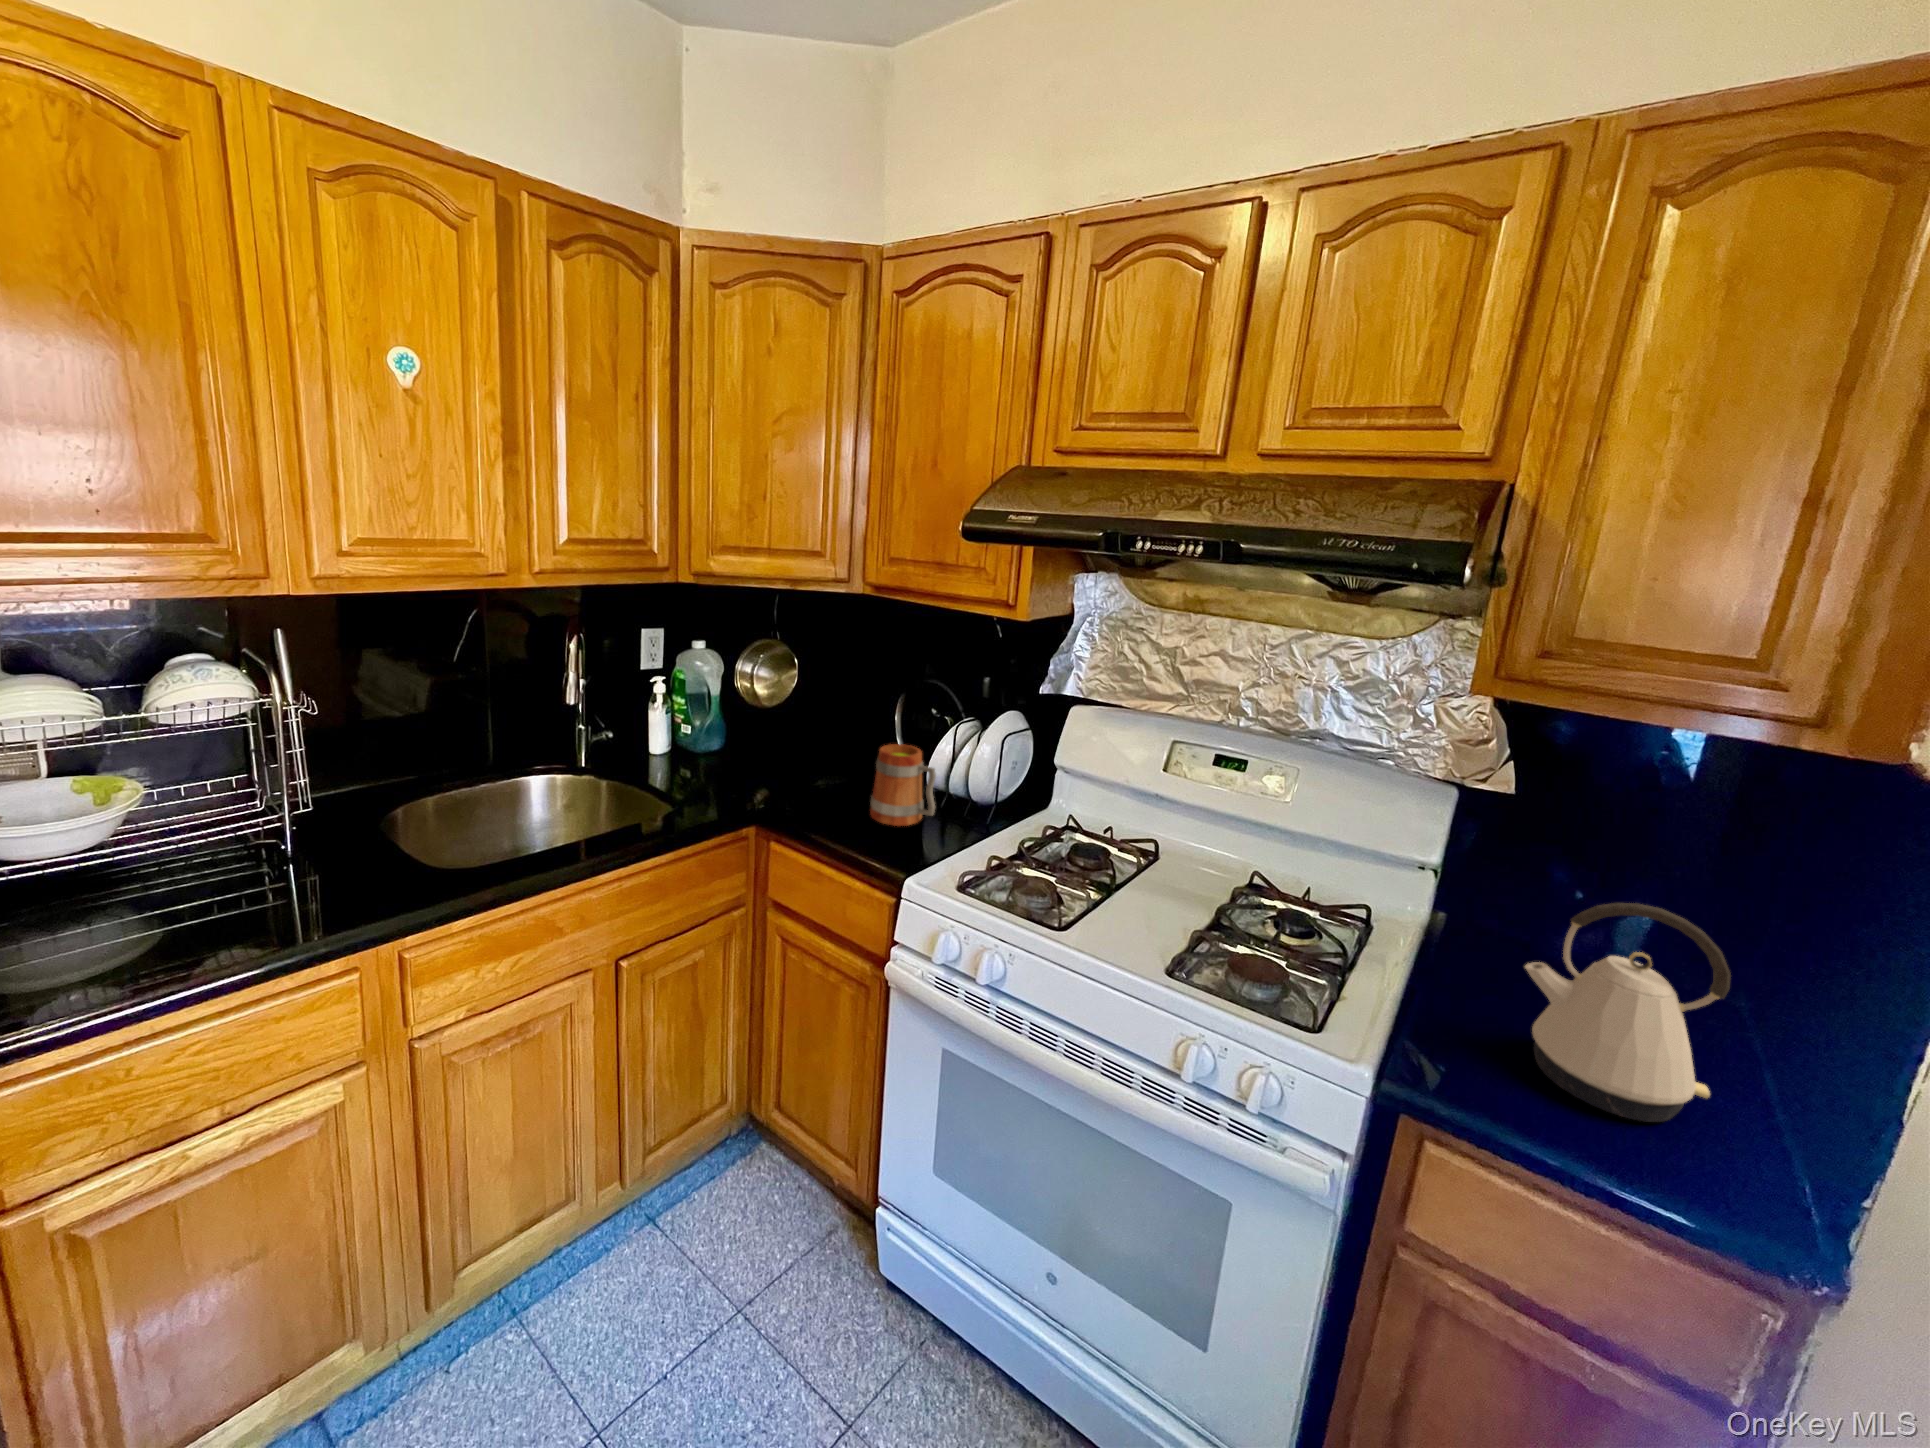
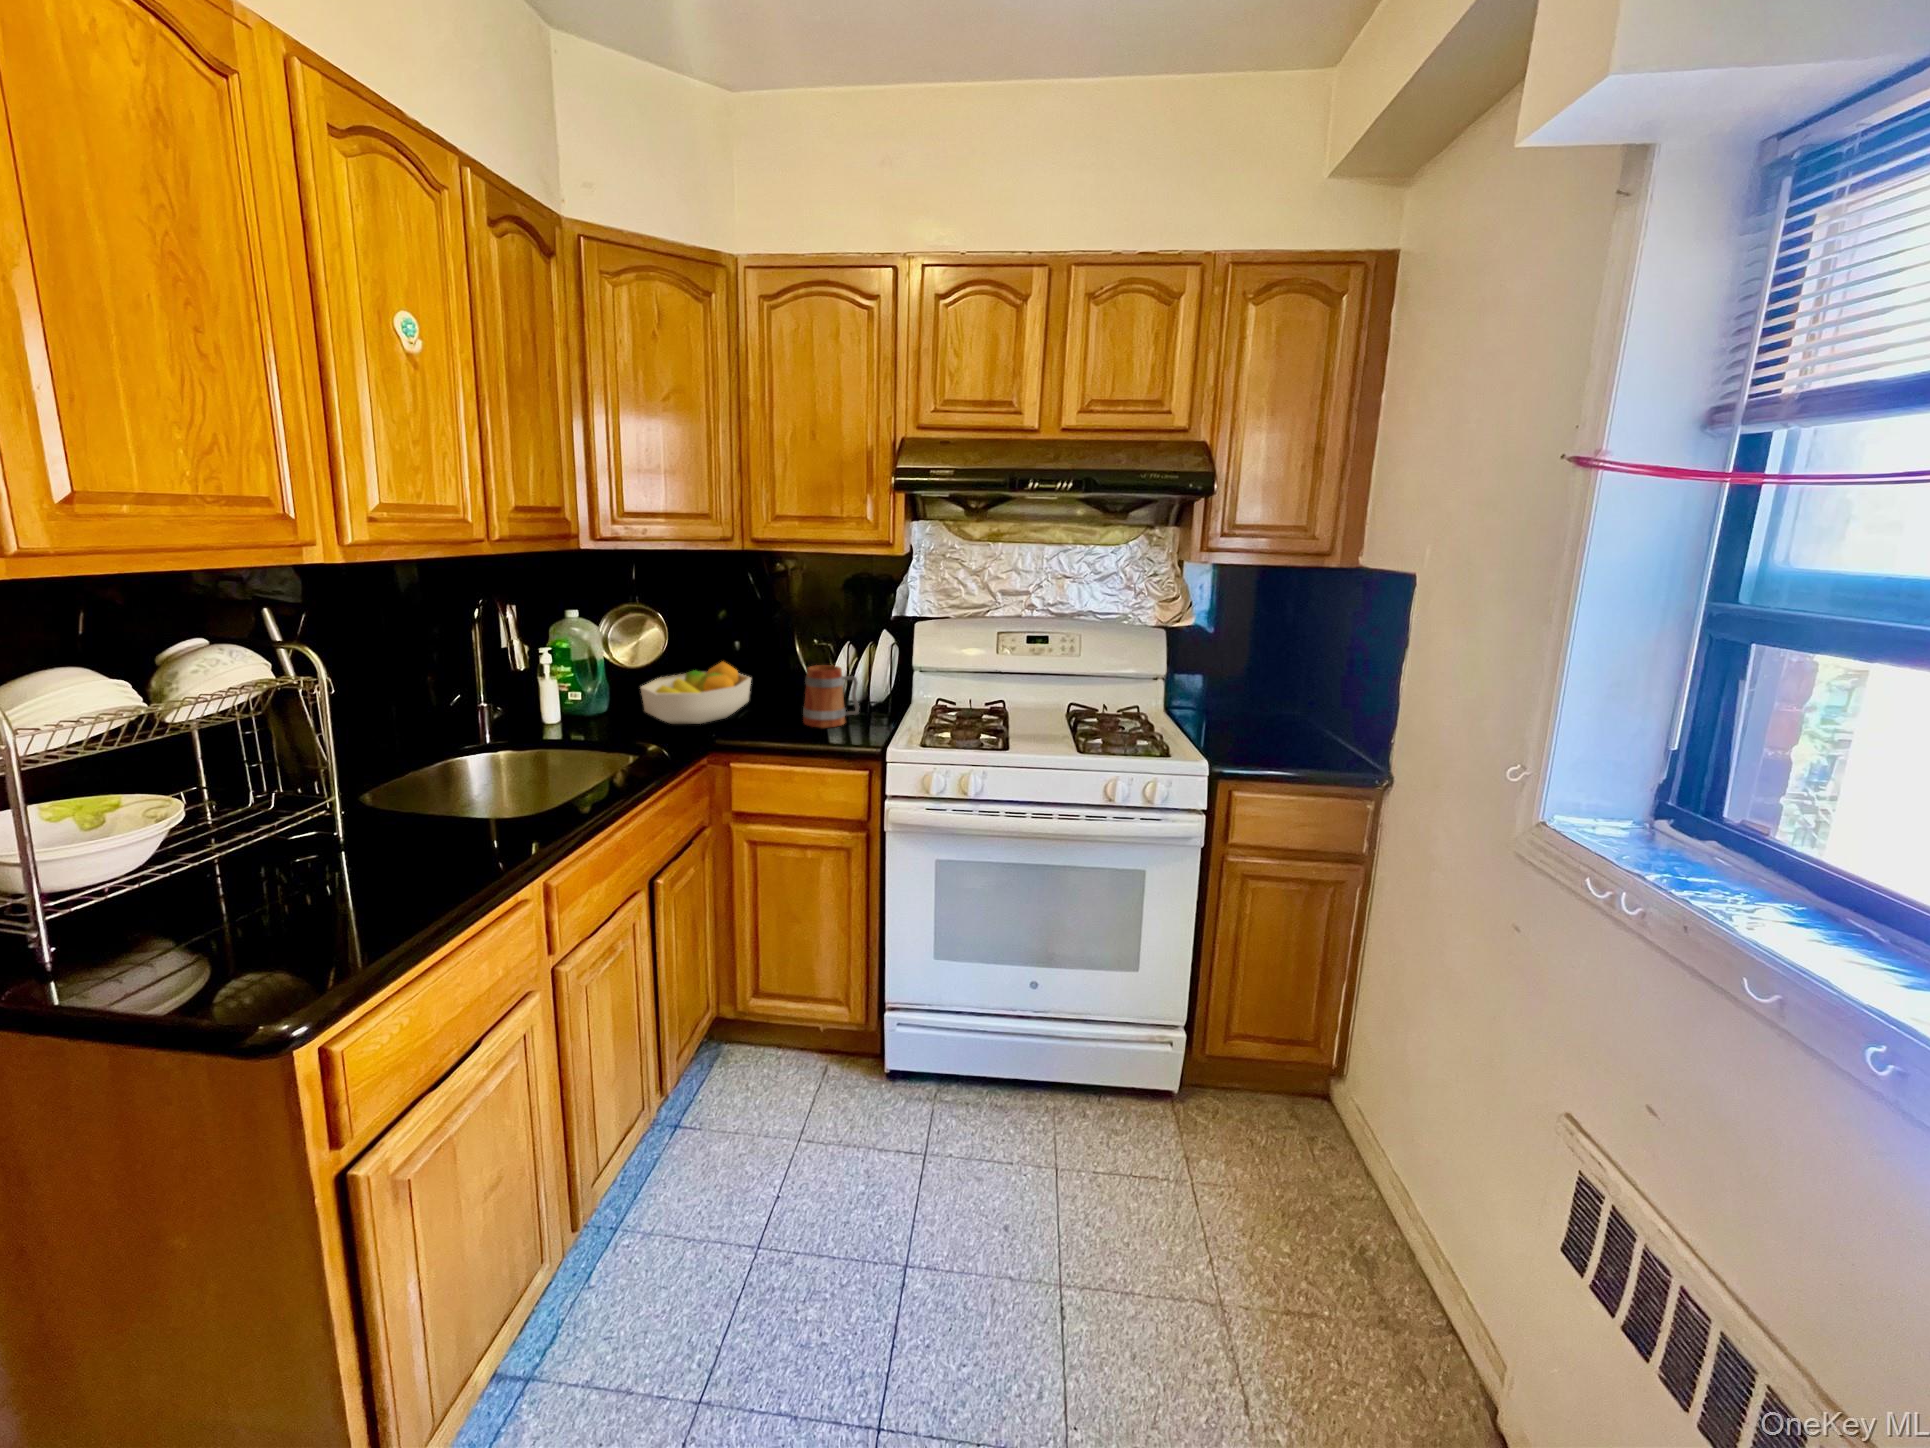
fruit bowl: none [725,716,854,785] -> present [641,662,751,724]
kettle: present [1525,903,1731,1122] -> none [1248,648,1325,752]

